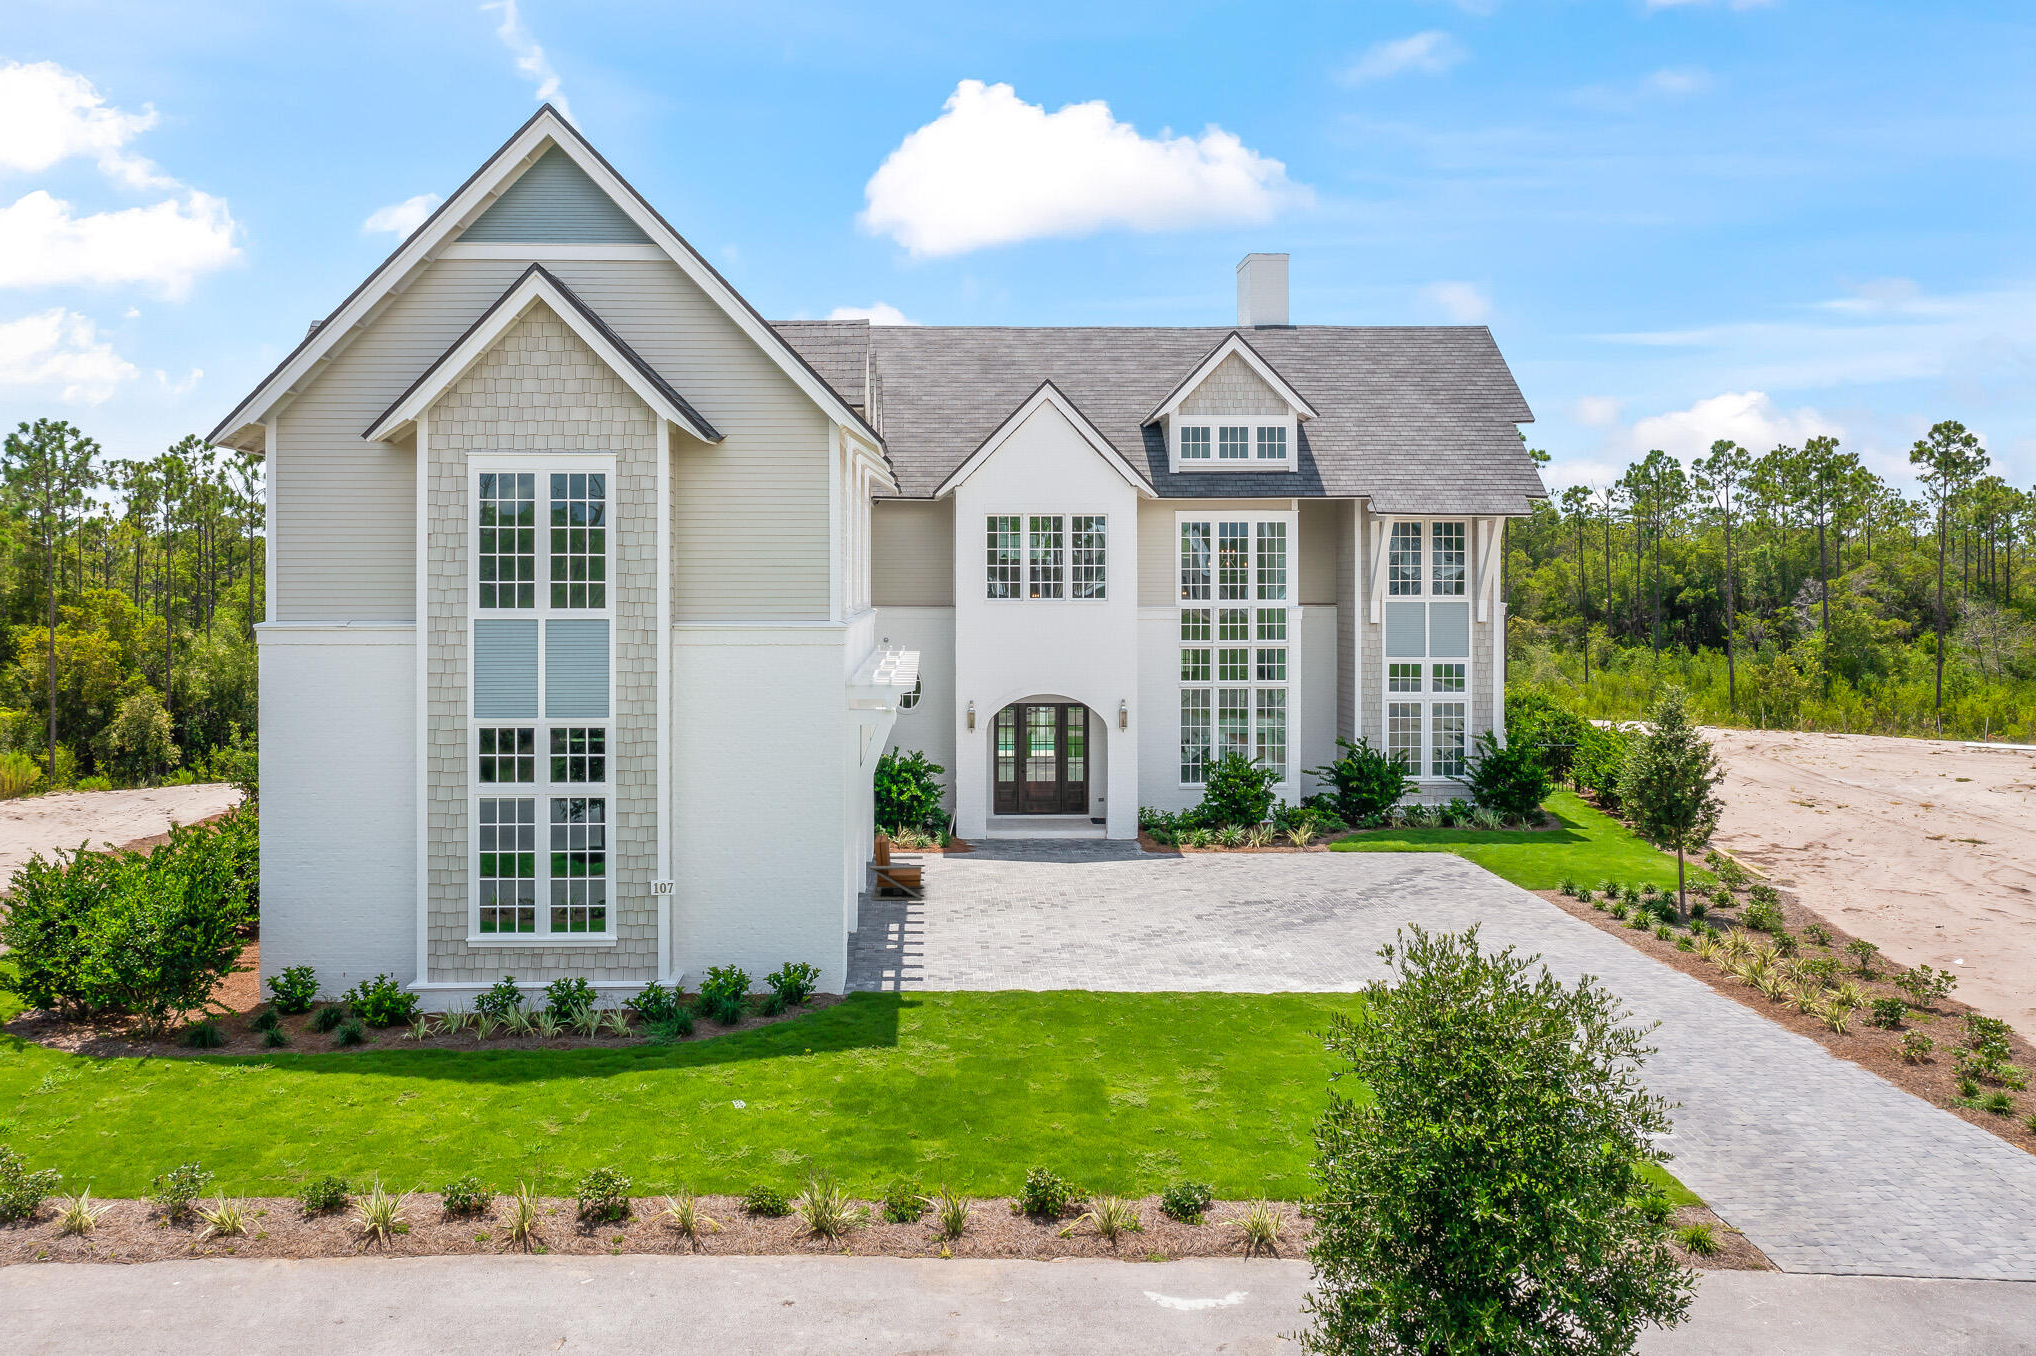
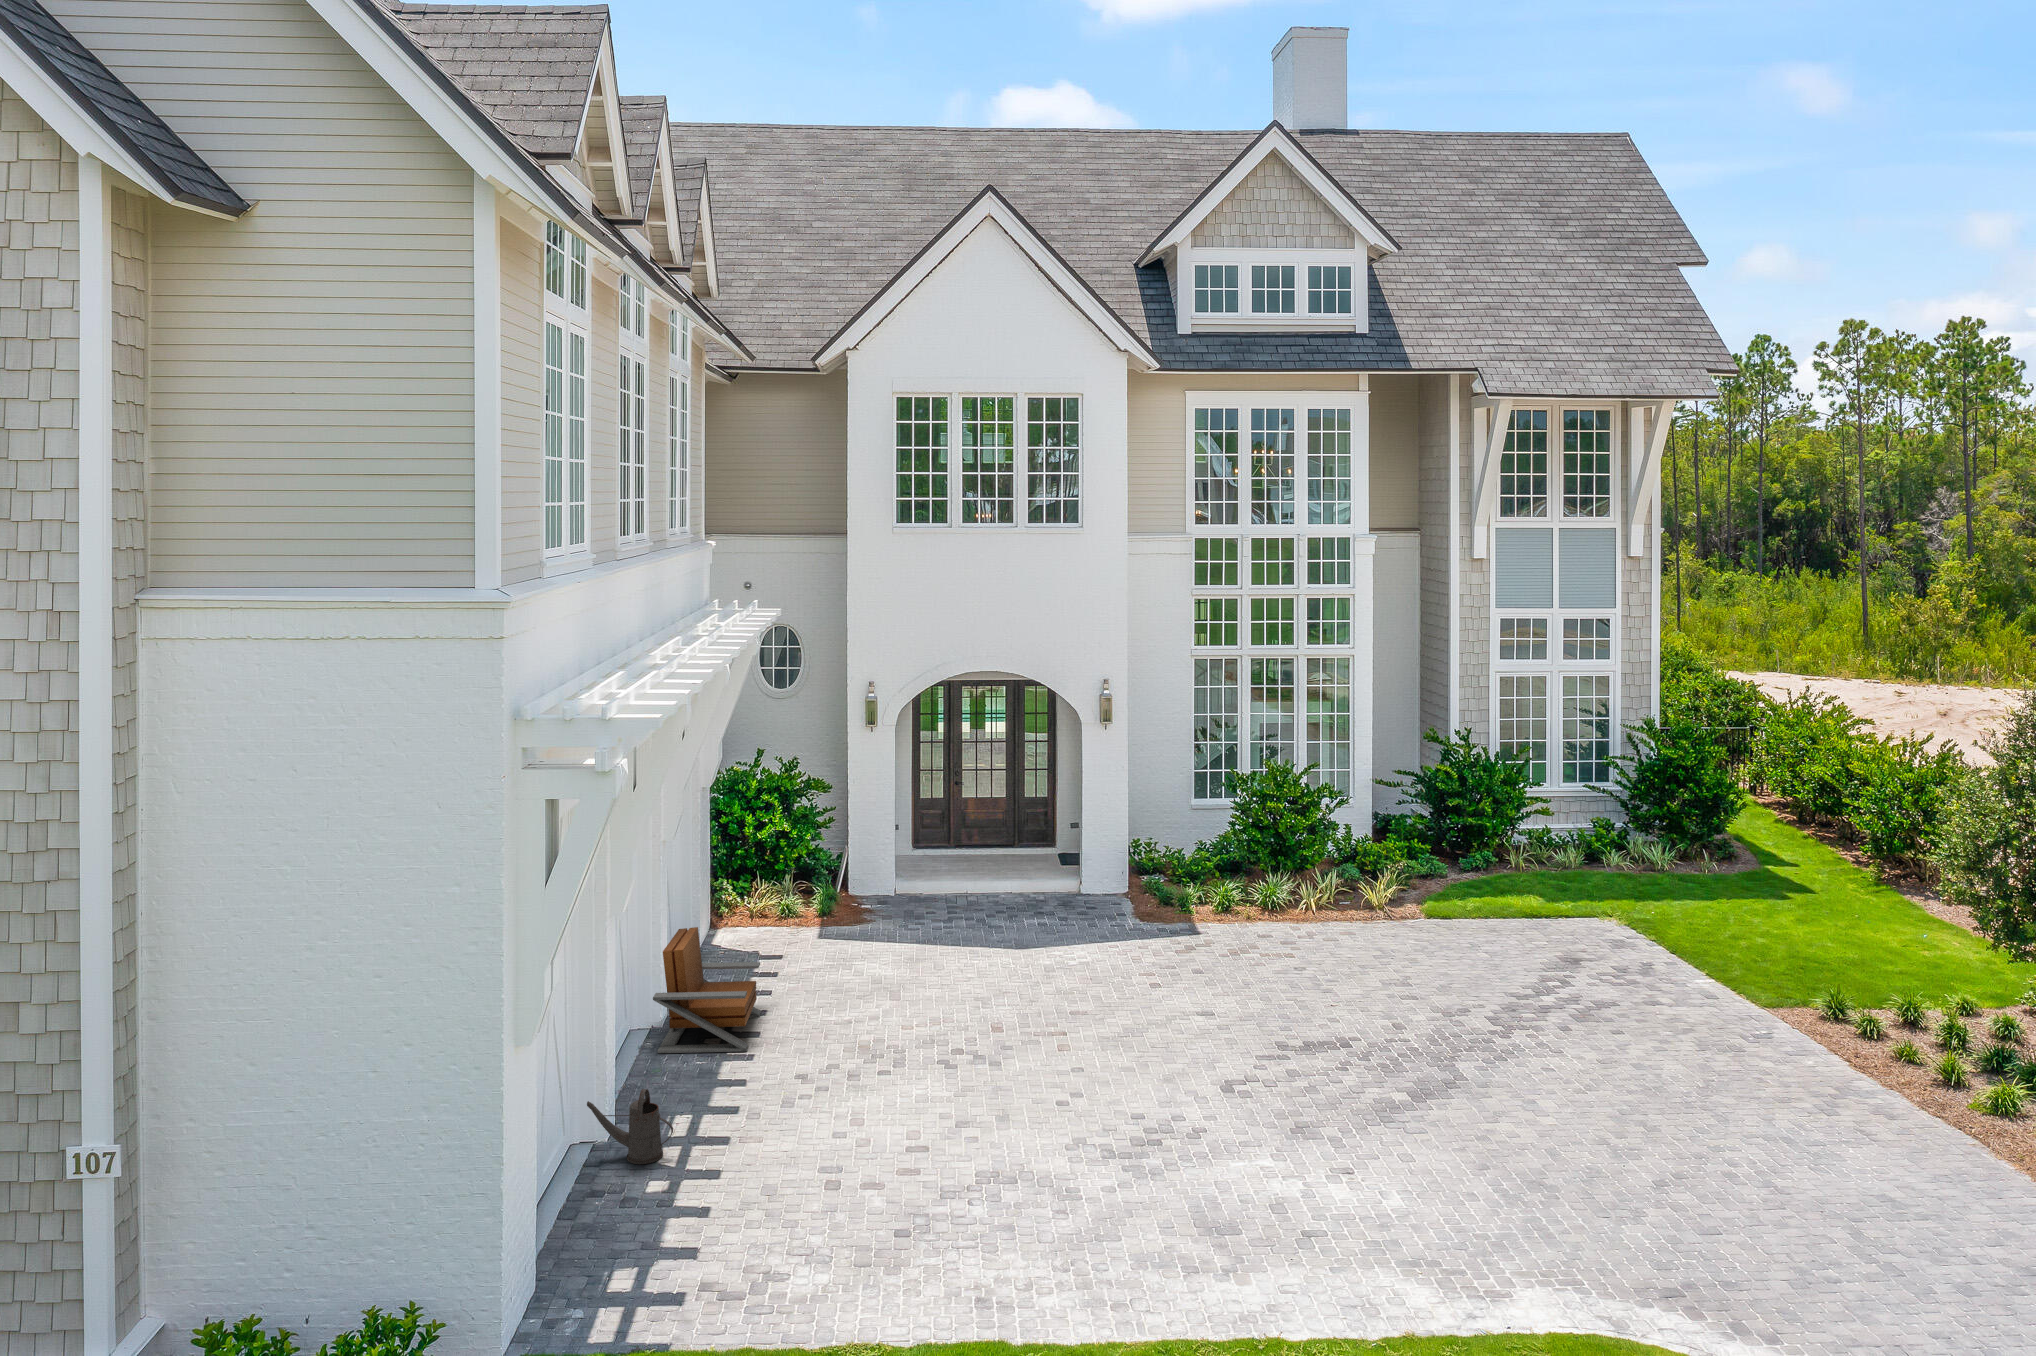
watering can: none [857,897,901,935] -> present [587,1089,673,1164]

